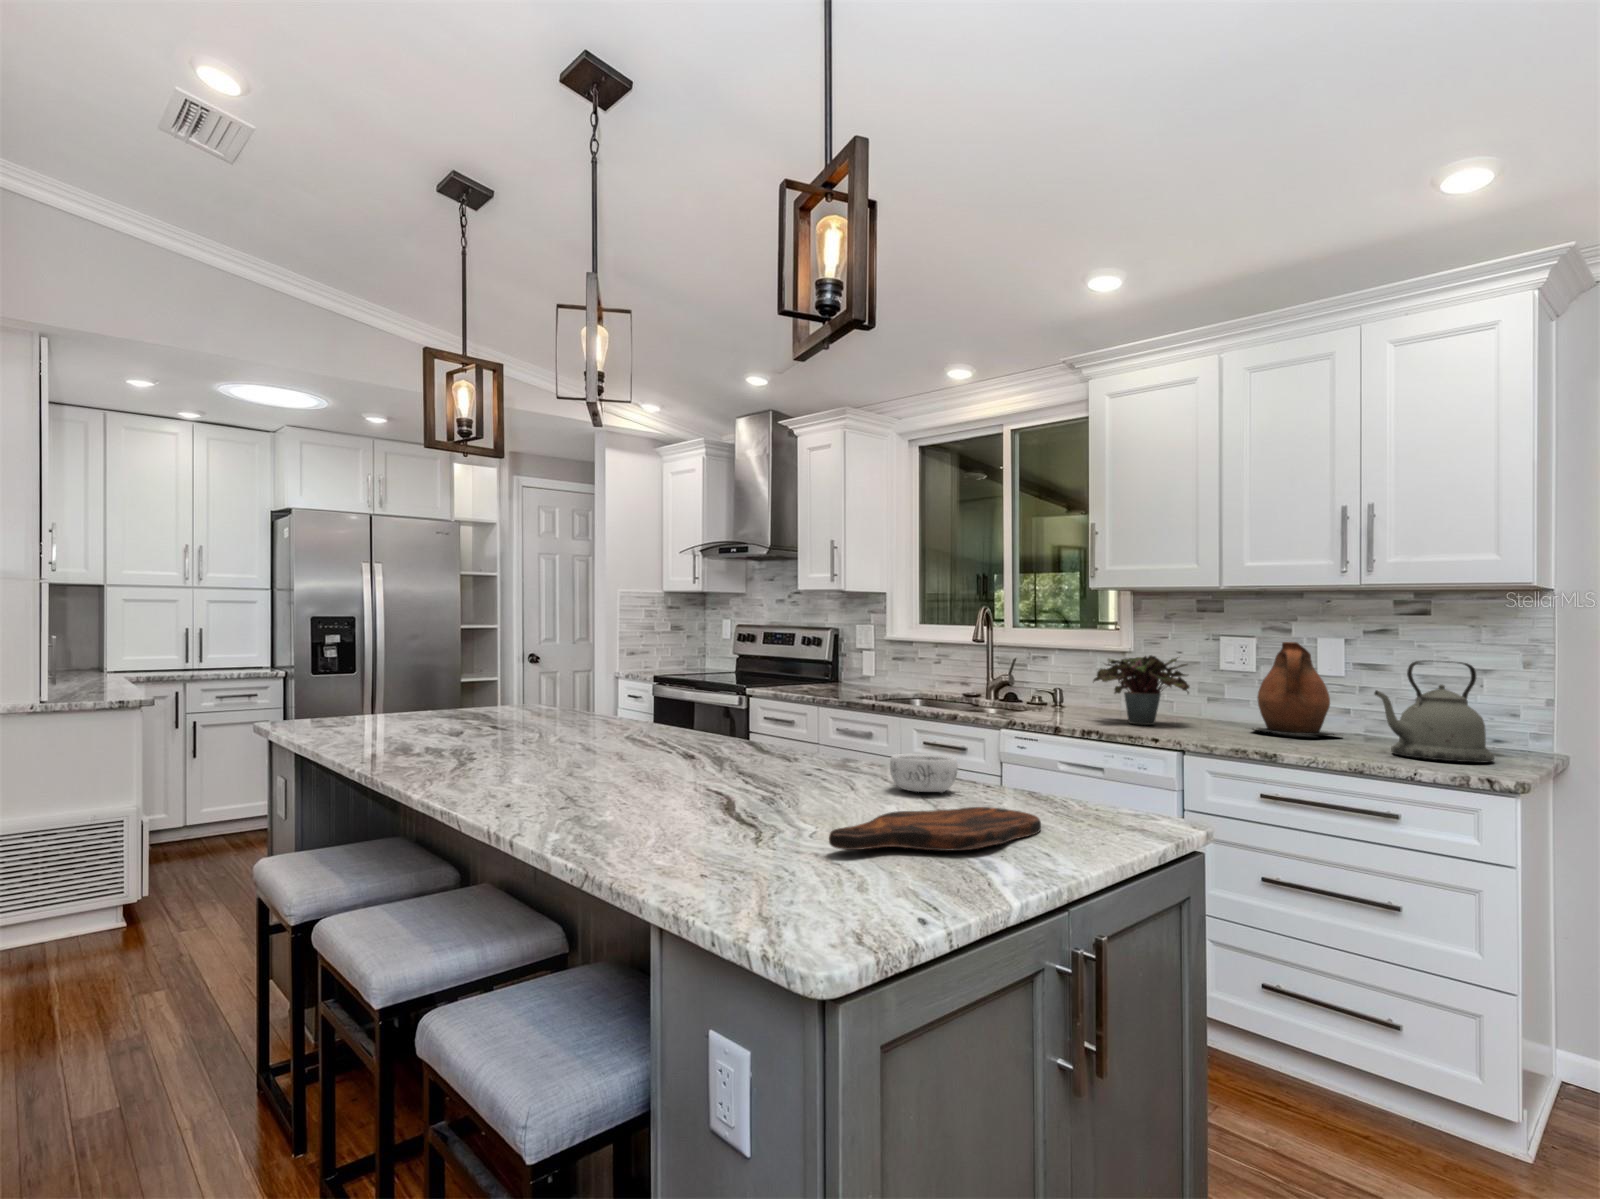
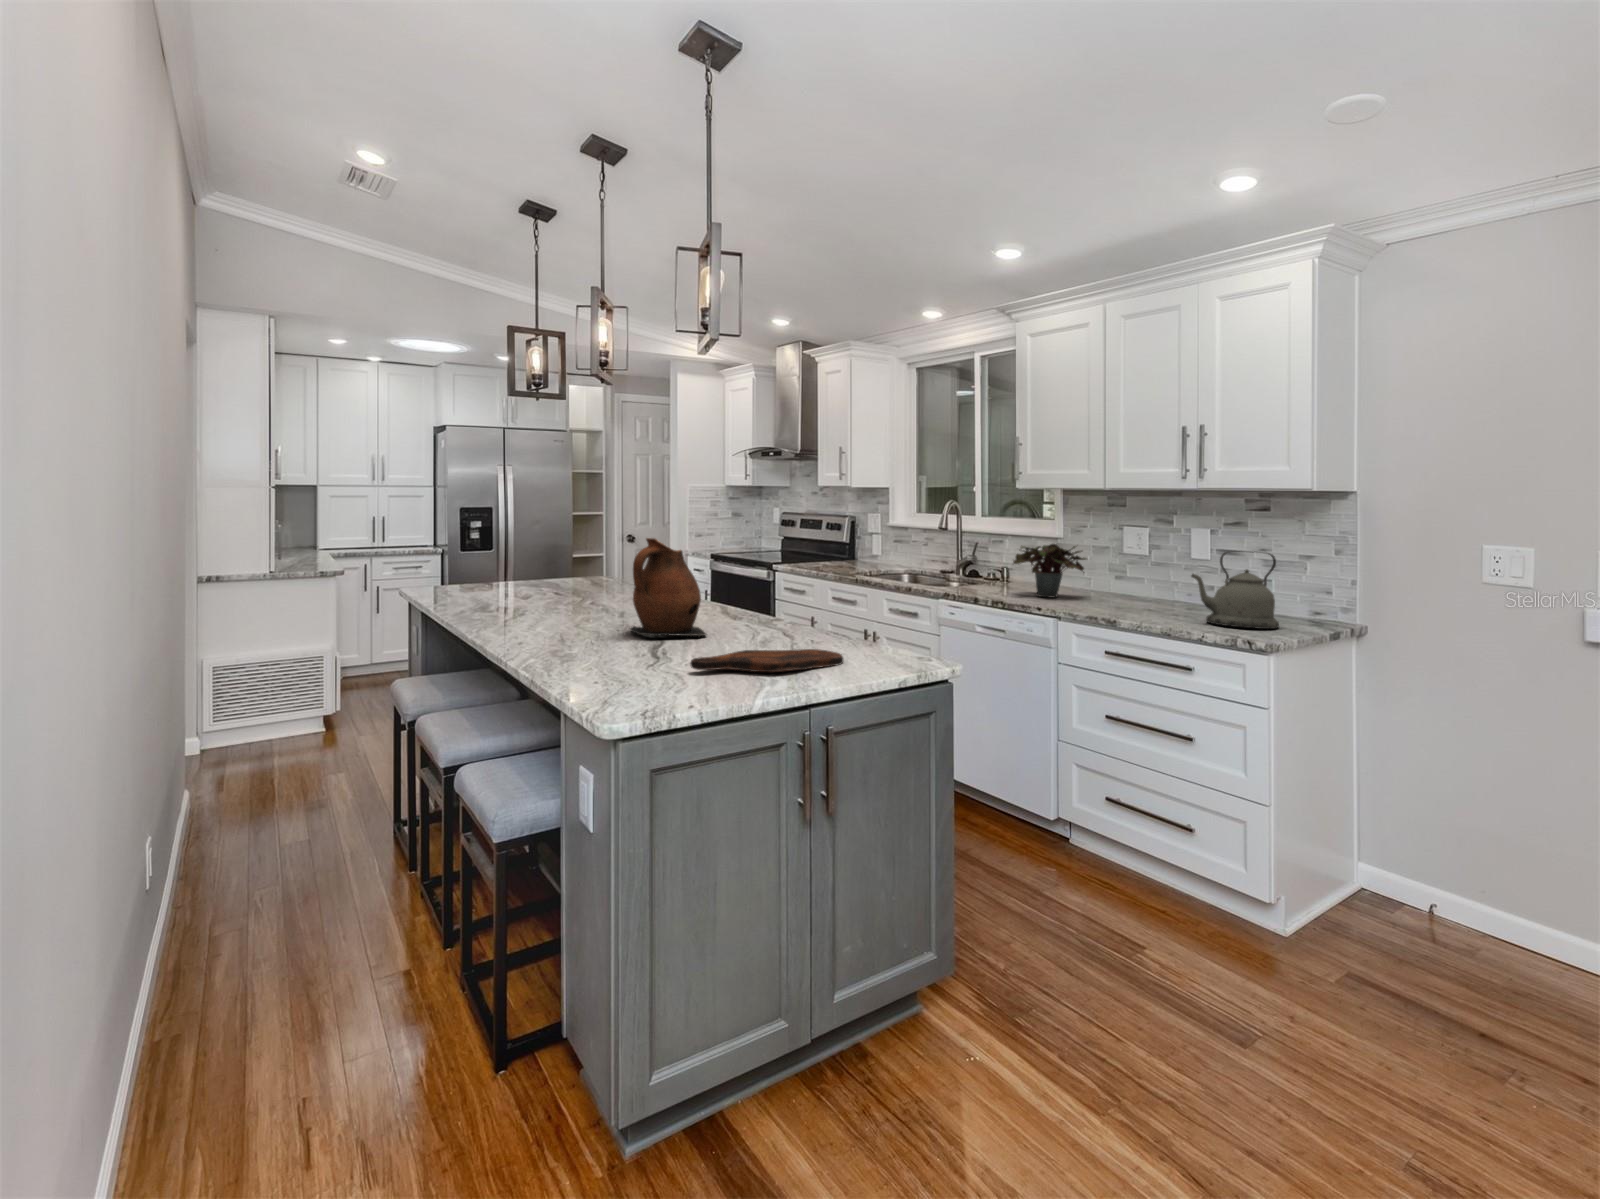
ceramic pitcher: present [1252,642,1334,735] -> present [630,538,706,637]
decorative bowl: present [890,754,958,792] -> none [779,616,824,641]

